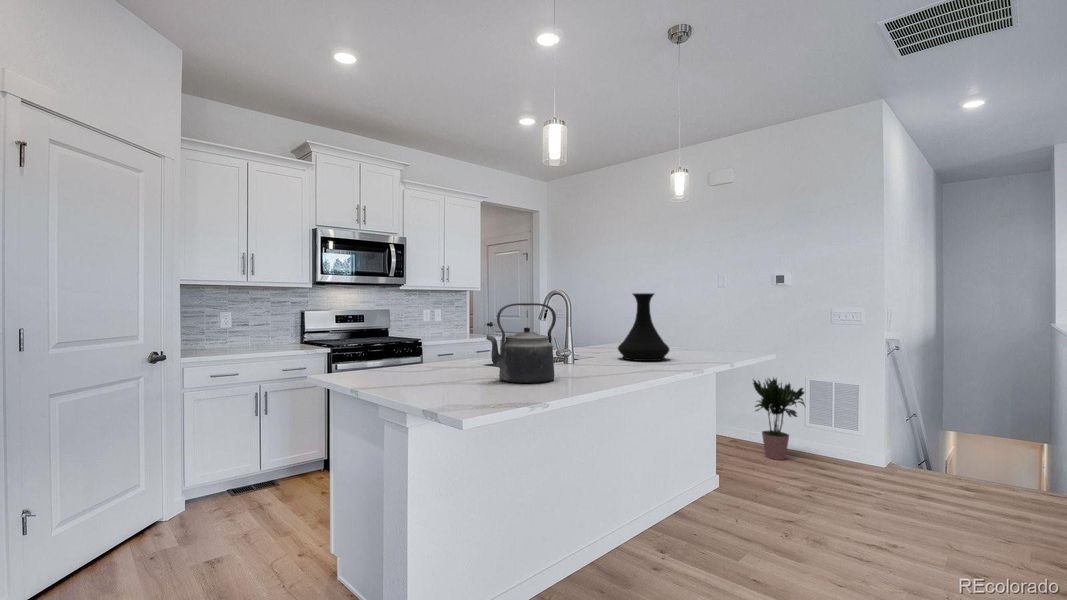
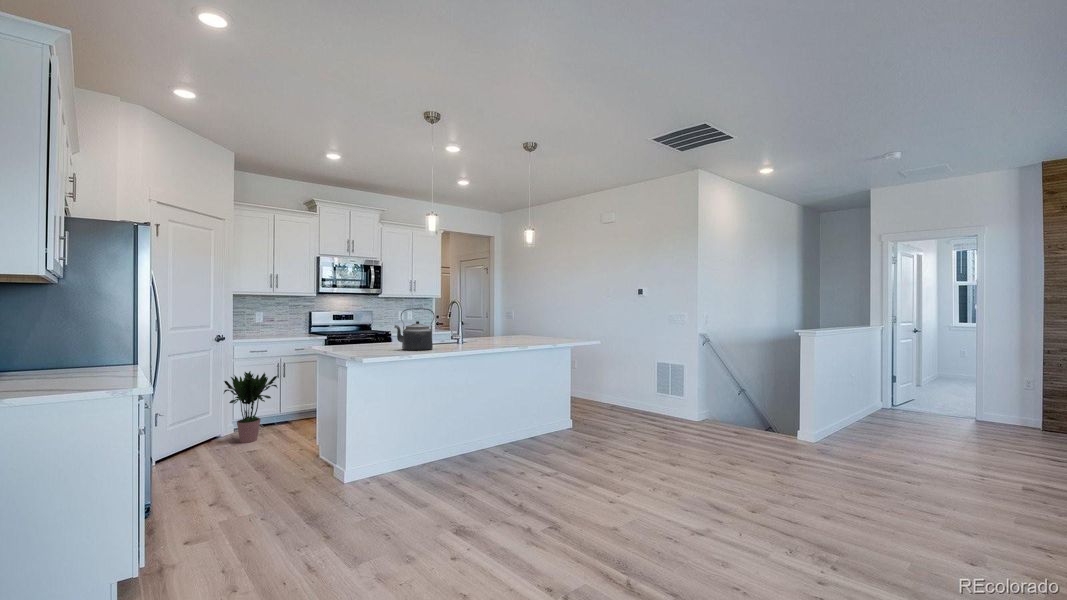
vase: present [618,293,669,361] -> none [494,302,525,343]
potted plant: present [753,378,805,460] -> present [224,371,277,443]

